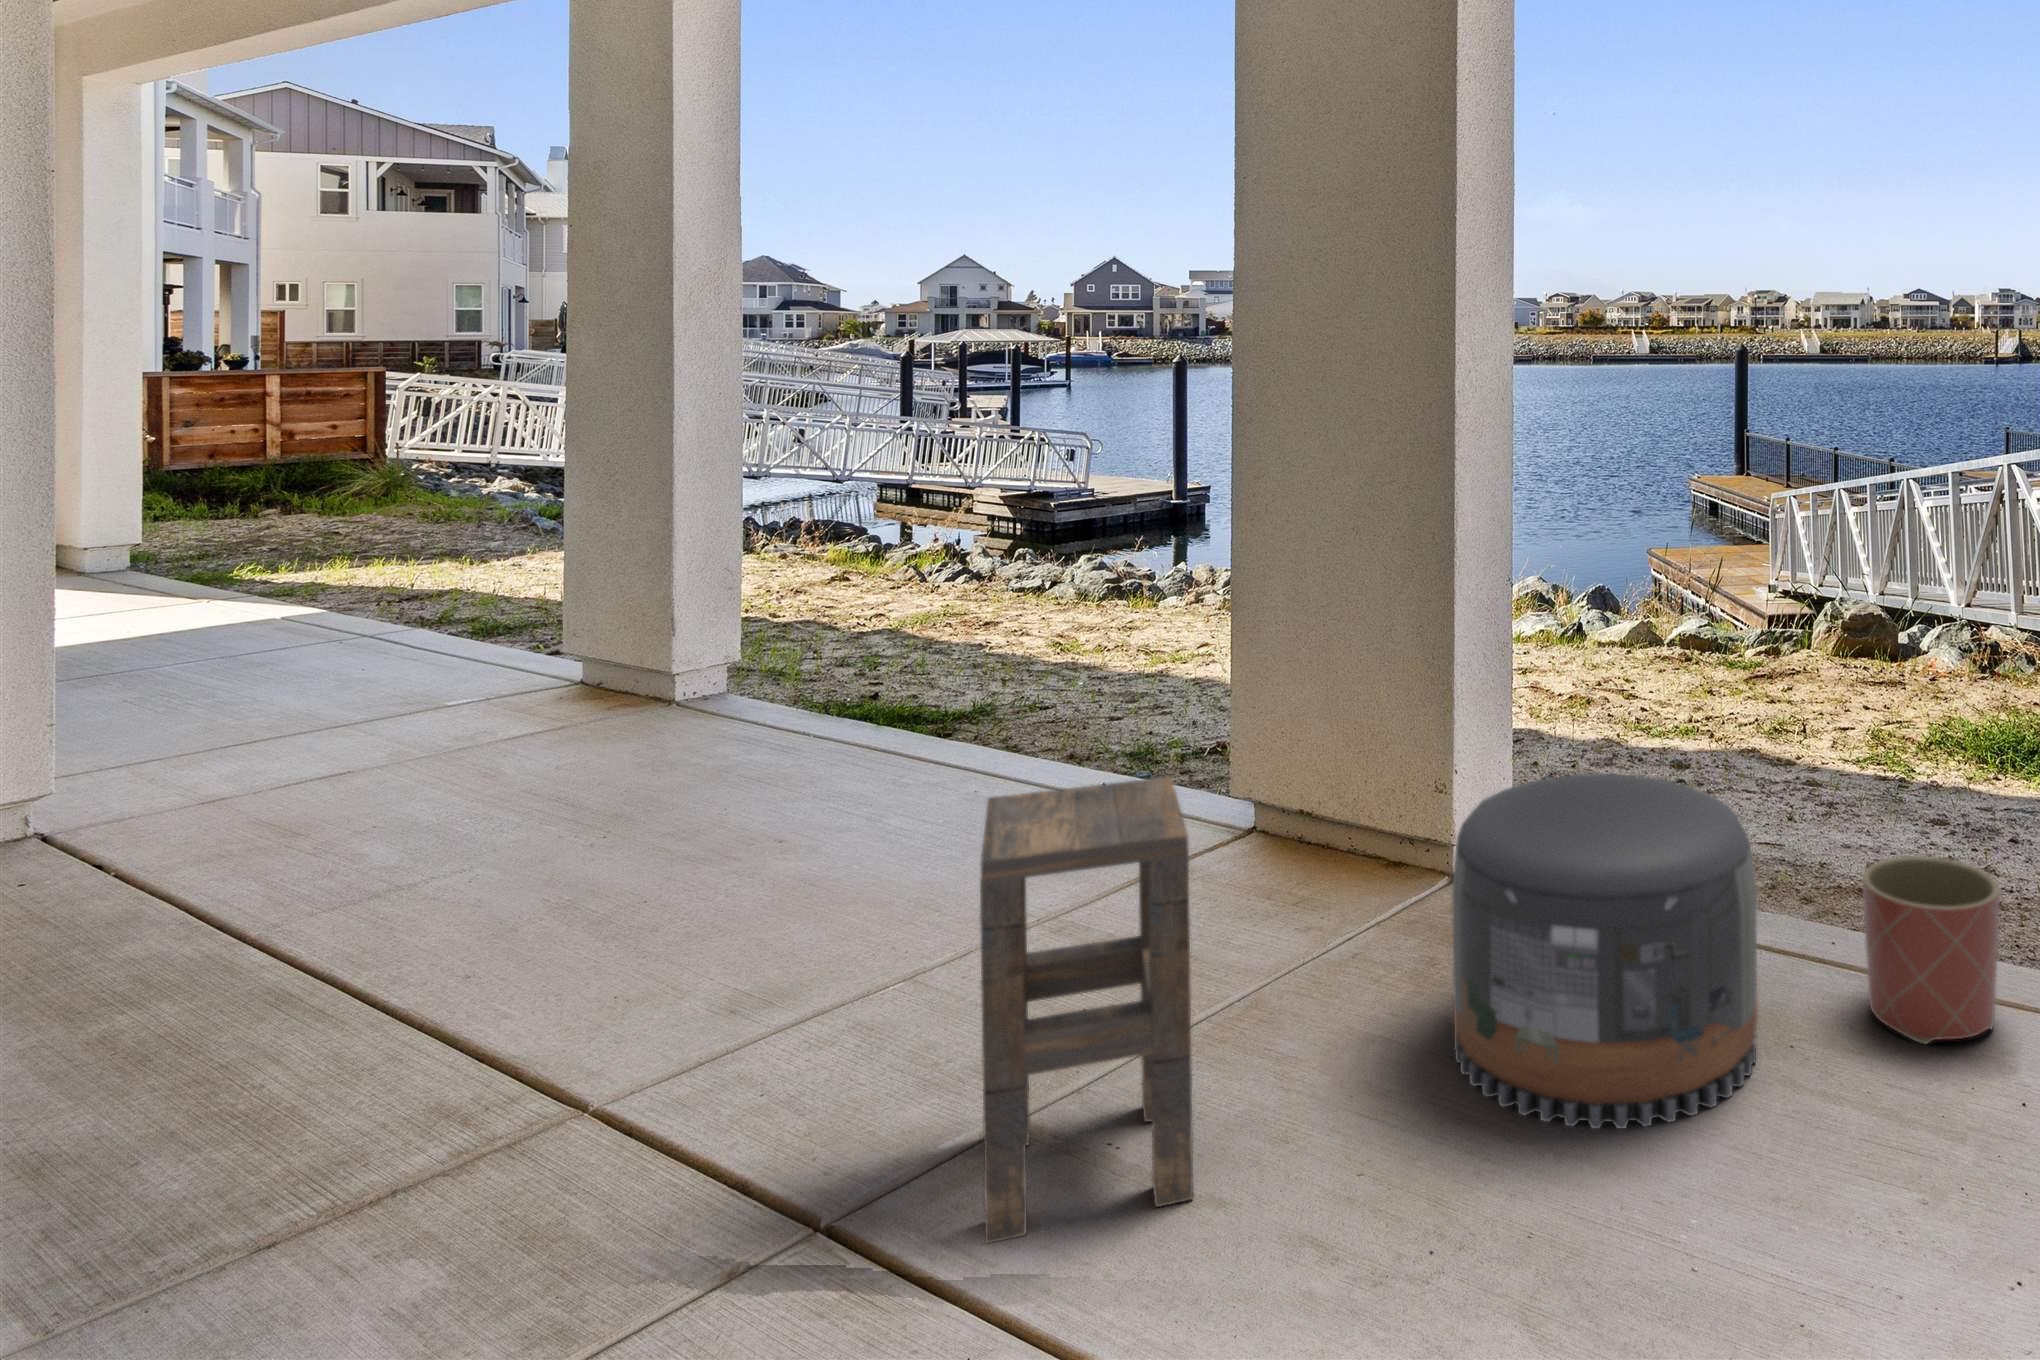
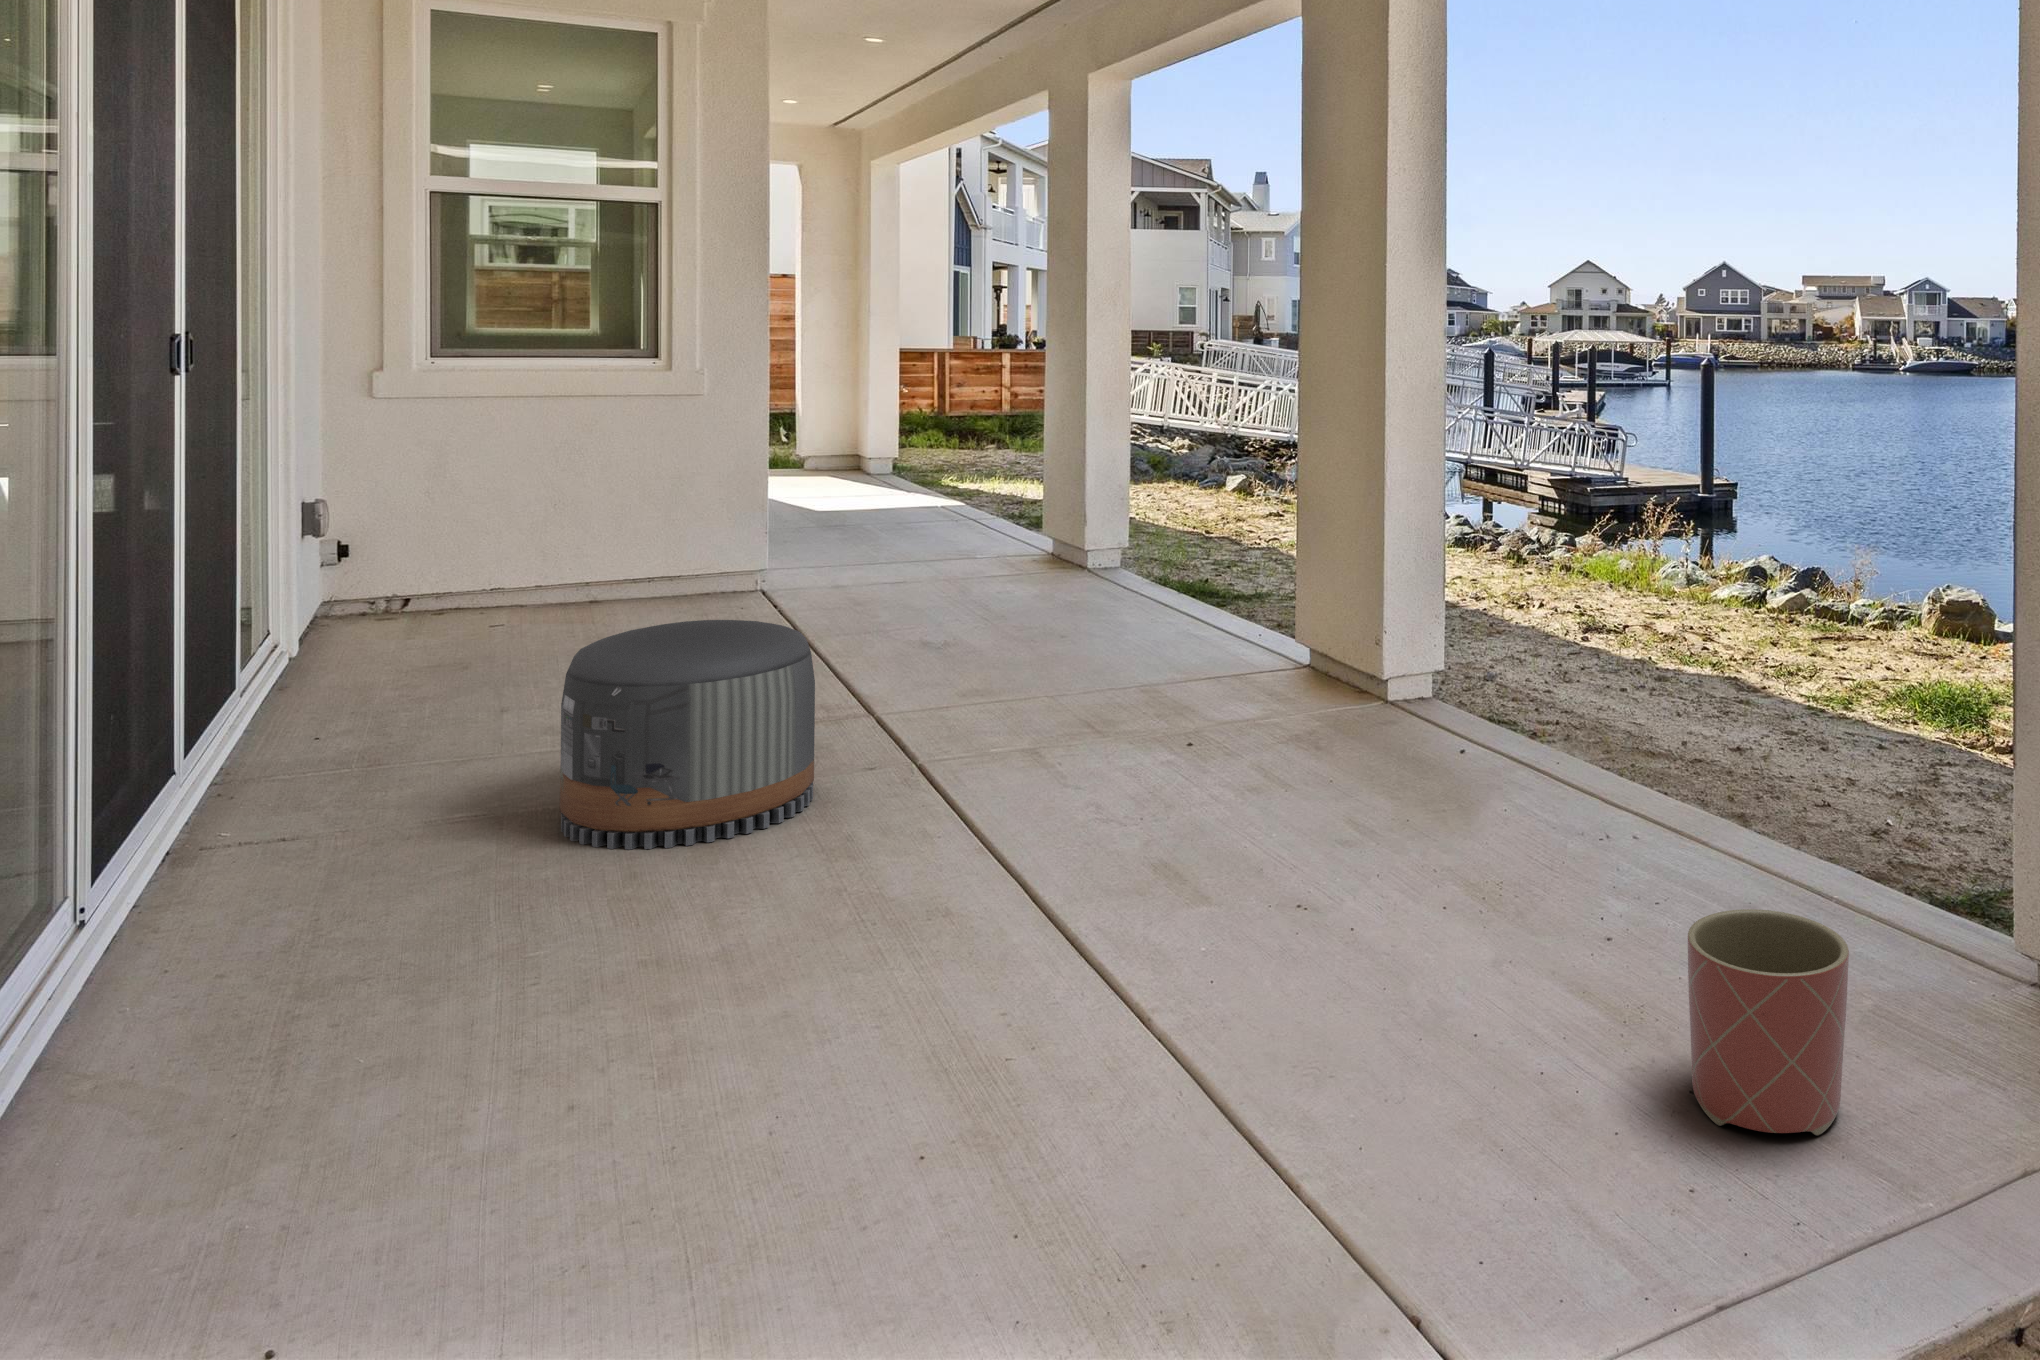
pouf: present [1452,774,1758,1129] -> present [560,620,815,849]
side table: present [980,777,1193,1243] -> none [784,666,1024,1038]

